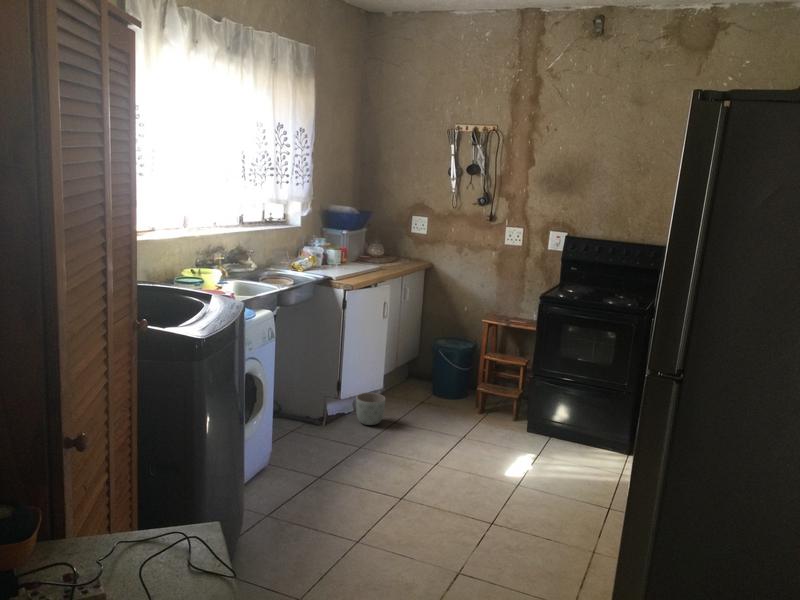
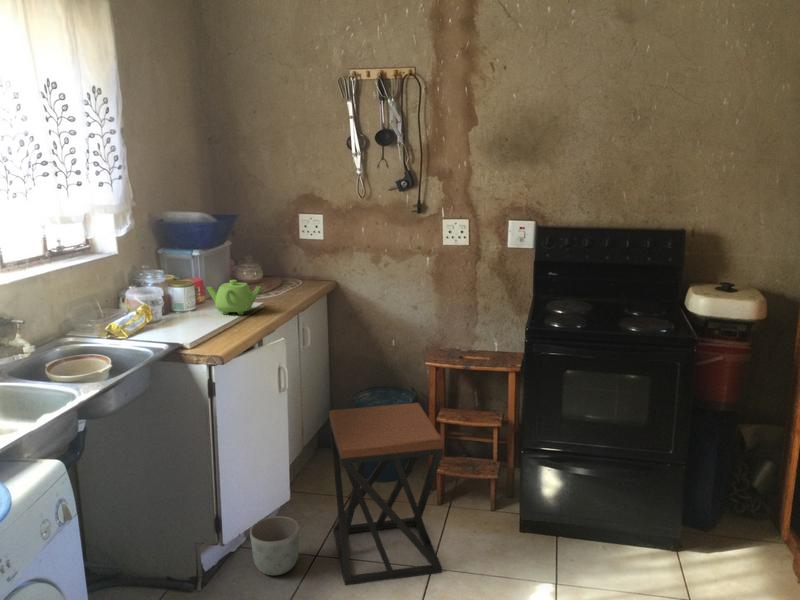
teapot: none [349,249,381,270] -> present [207,280,261,315]
stool: none [407,334,476,439] -> present [329,403,443,585]

